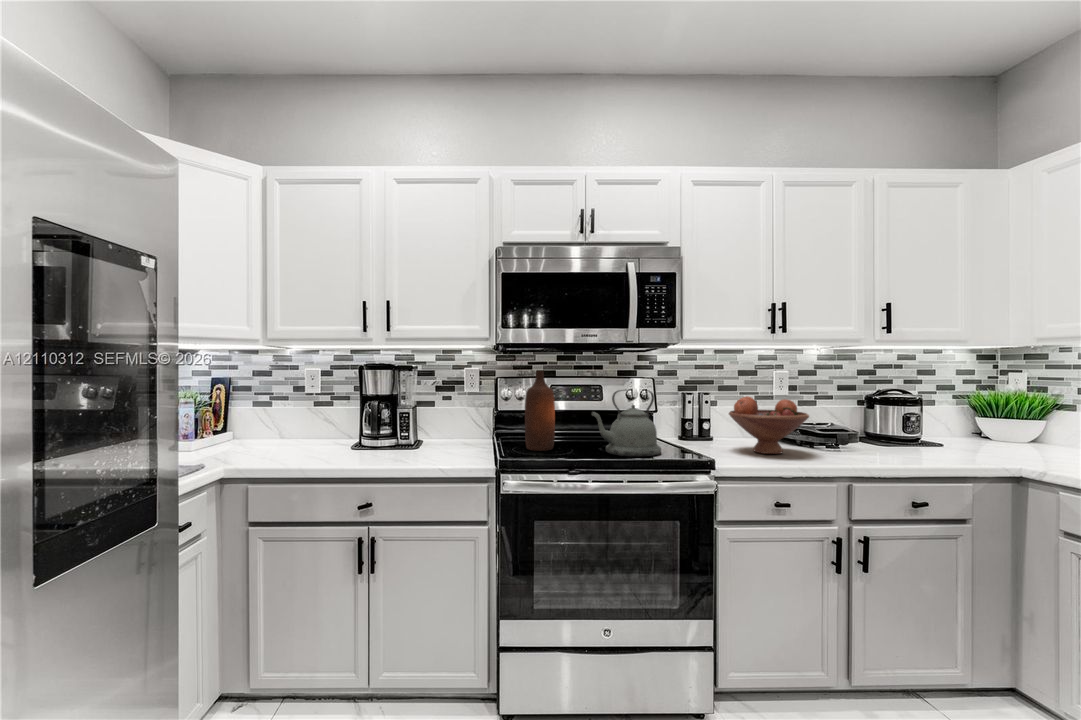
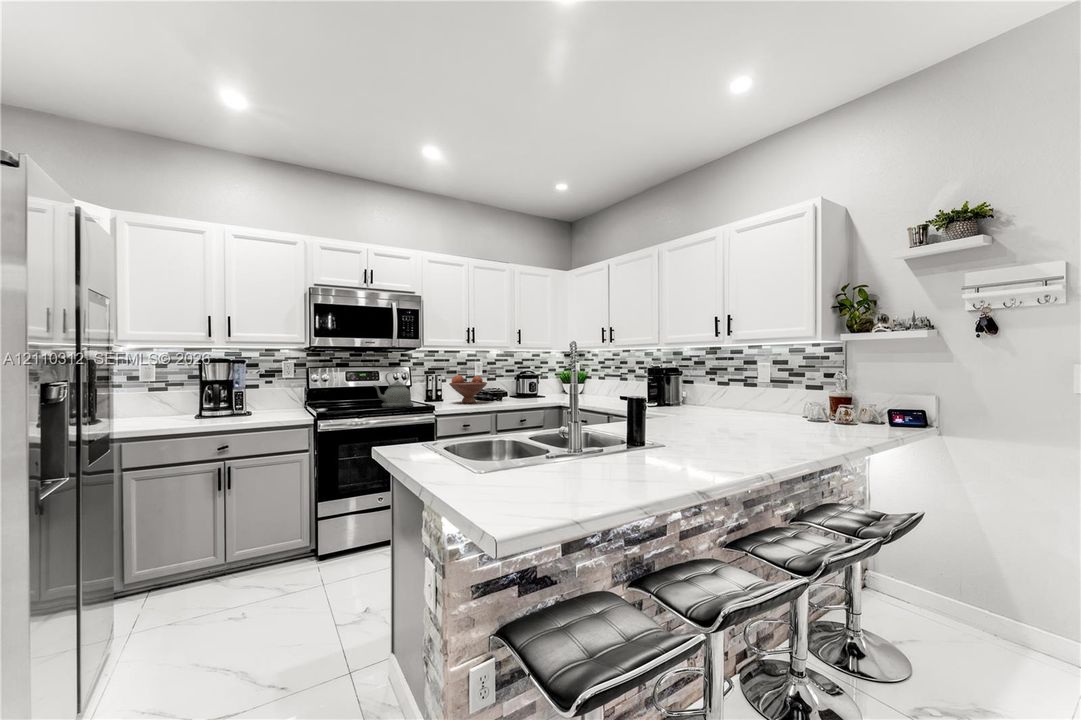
bottle: present [525,371,555,451] -> none [331,362,350,409]

